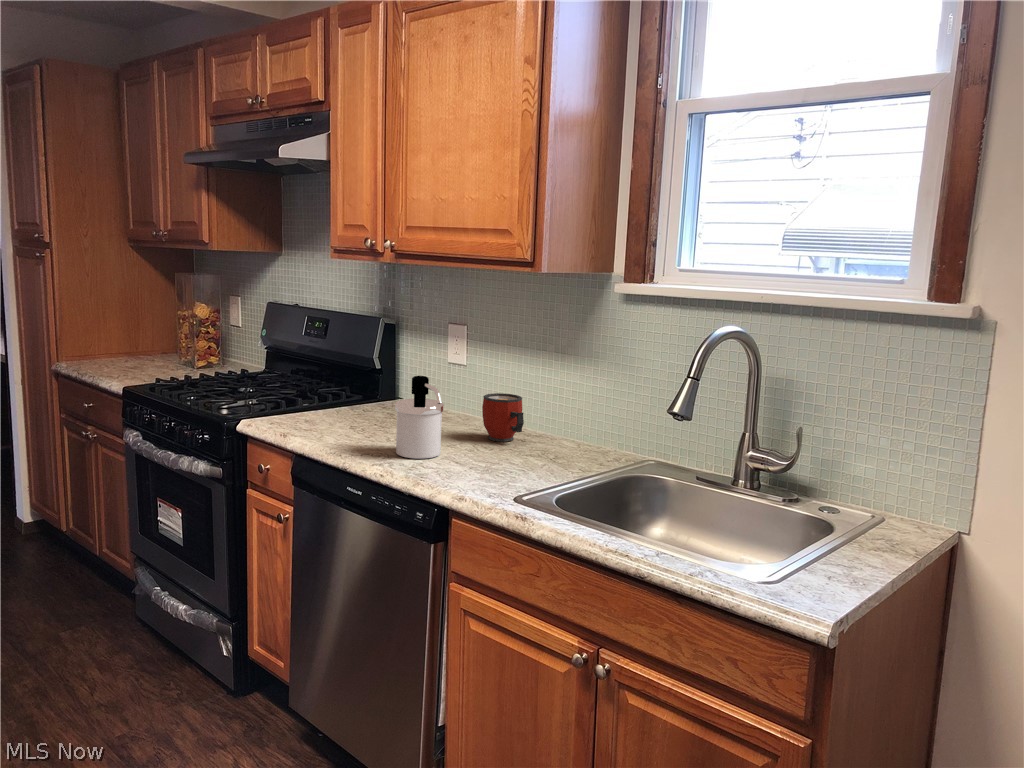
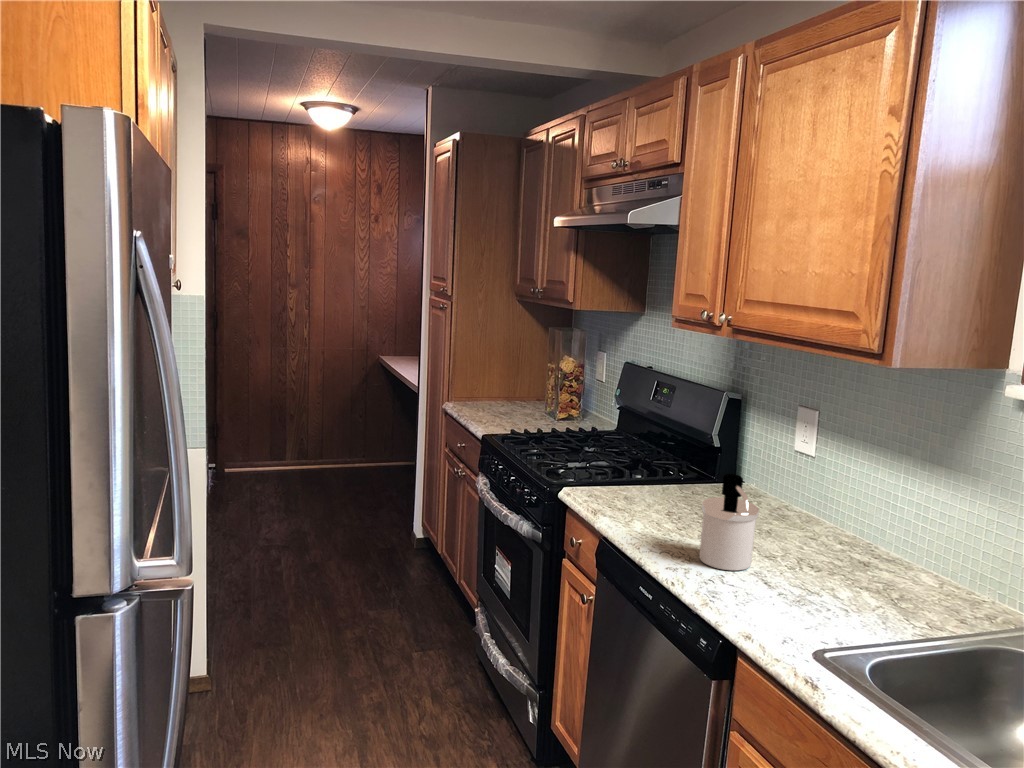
mug: present [482,393,524,442] -> none [815,500,868,562]

